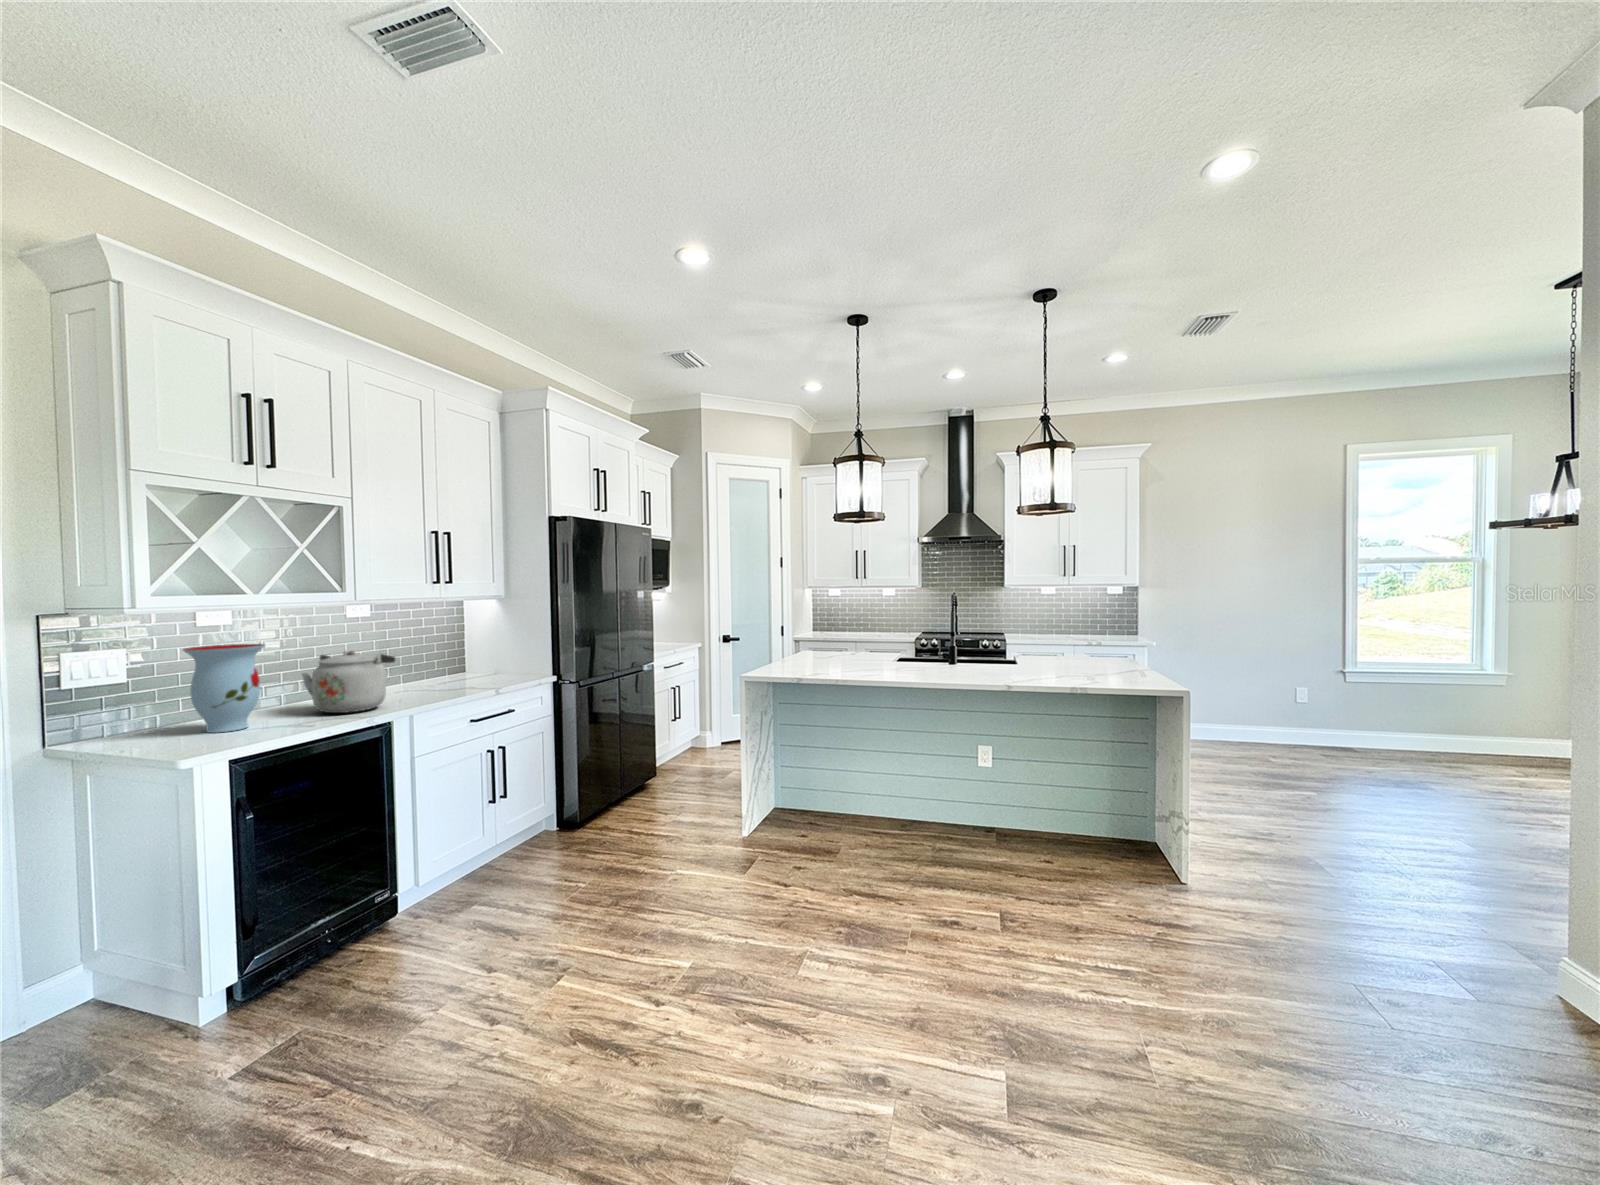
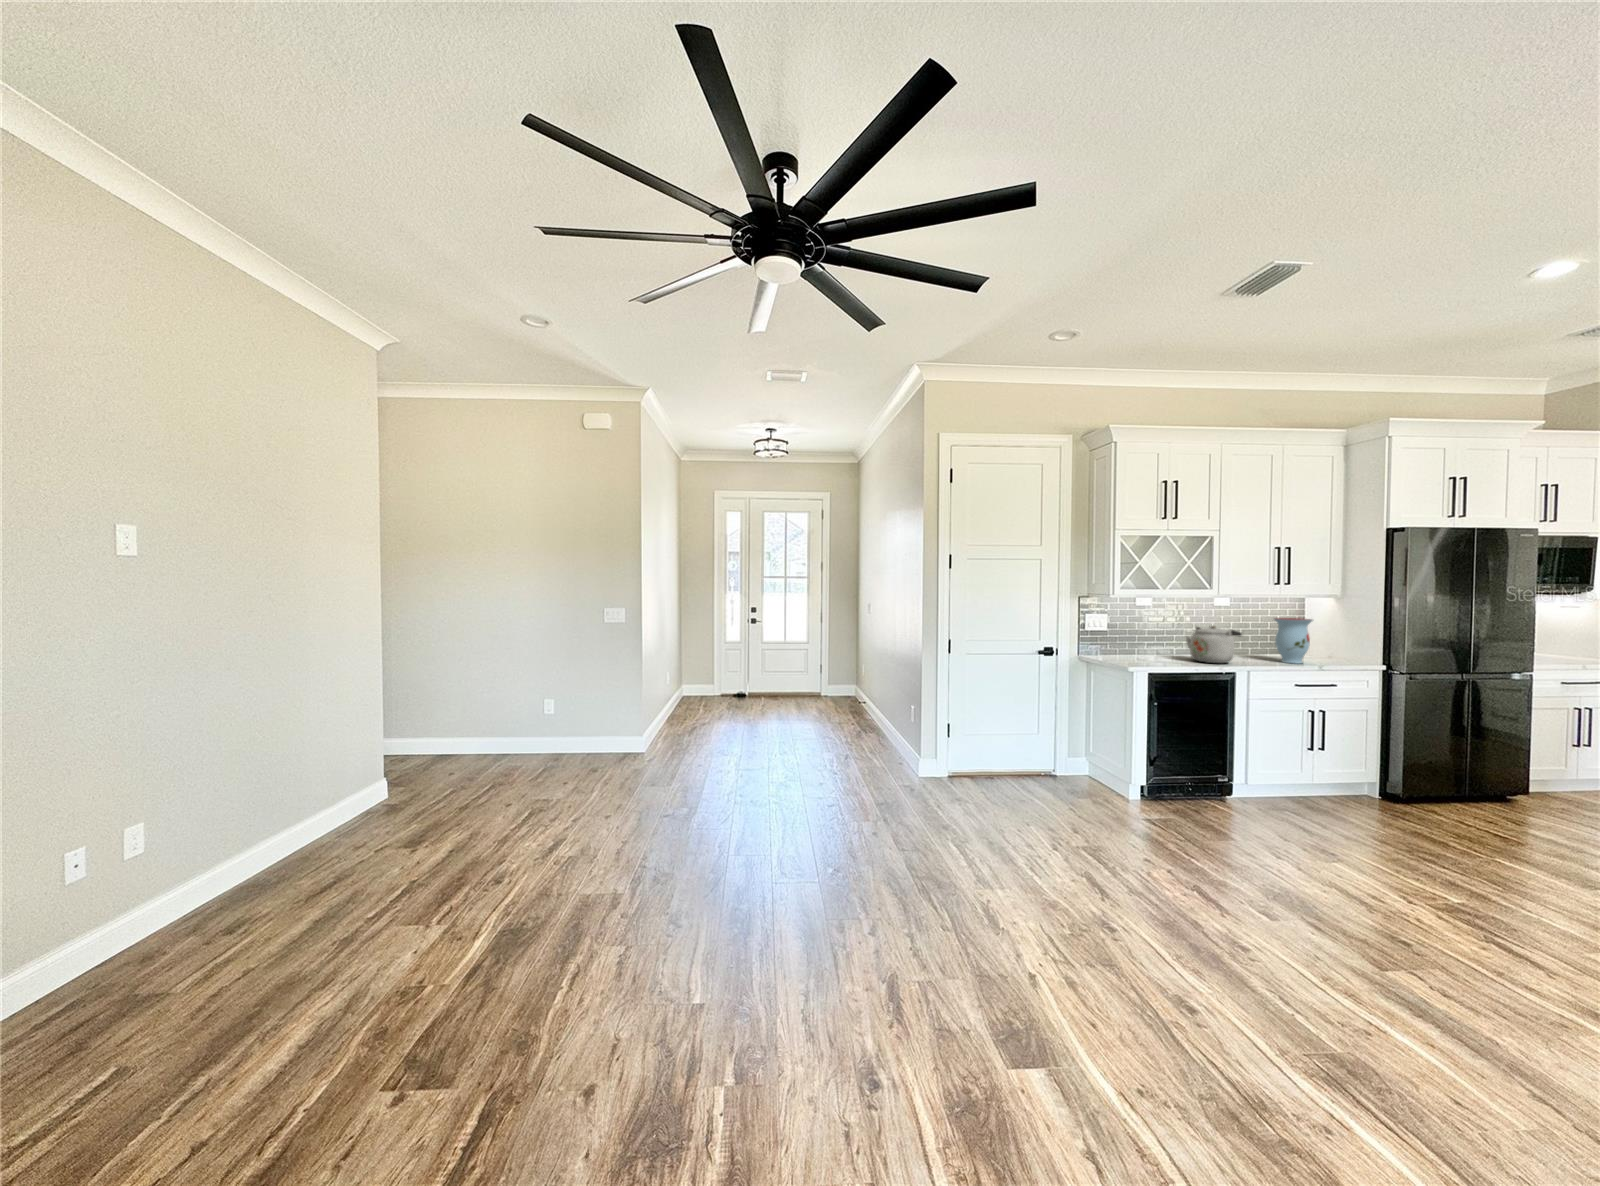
vase: present [183,644,265,733] -> present [1274,618,1313,664]

